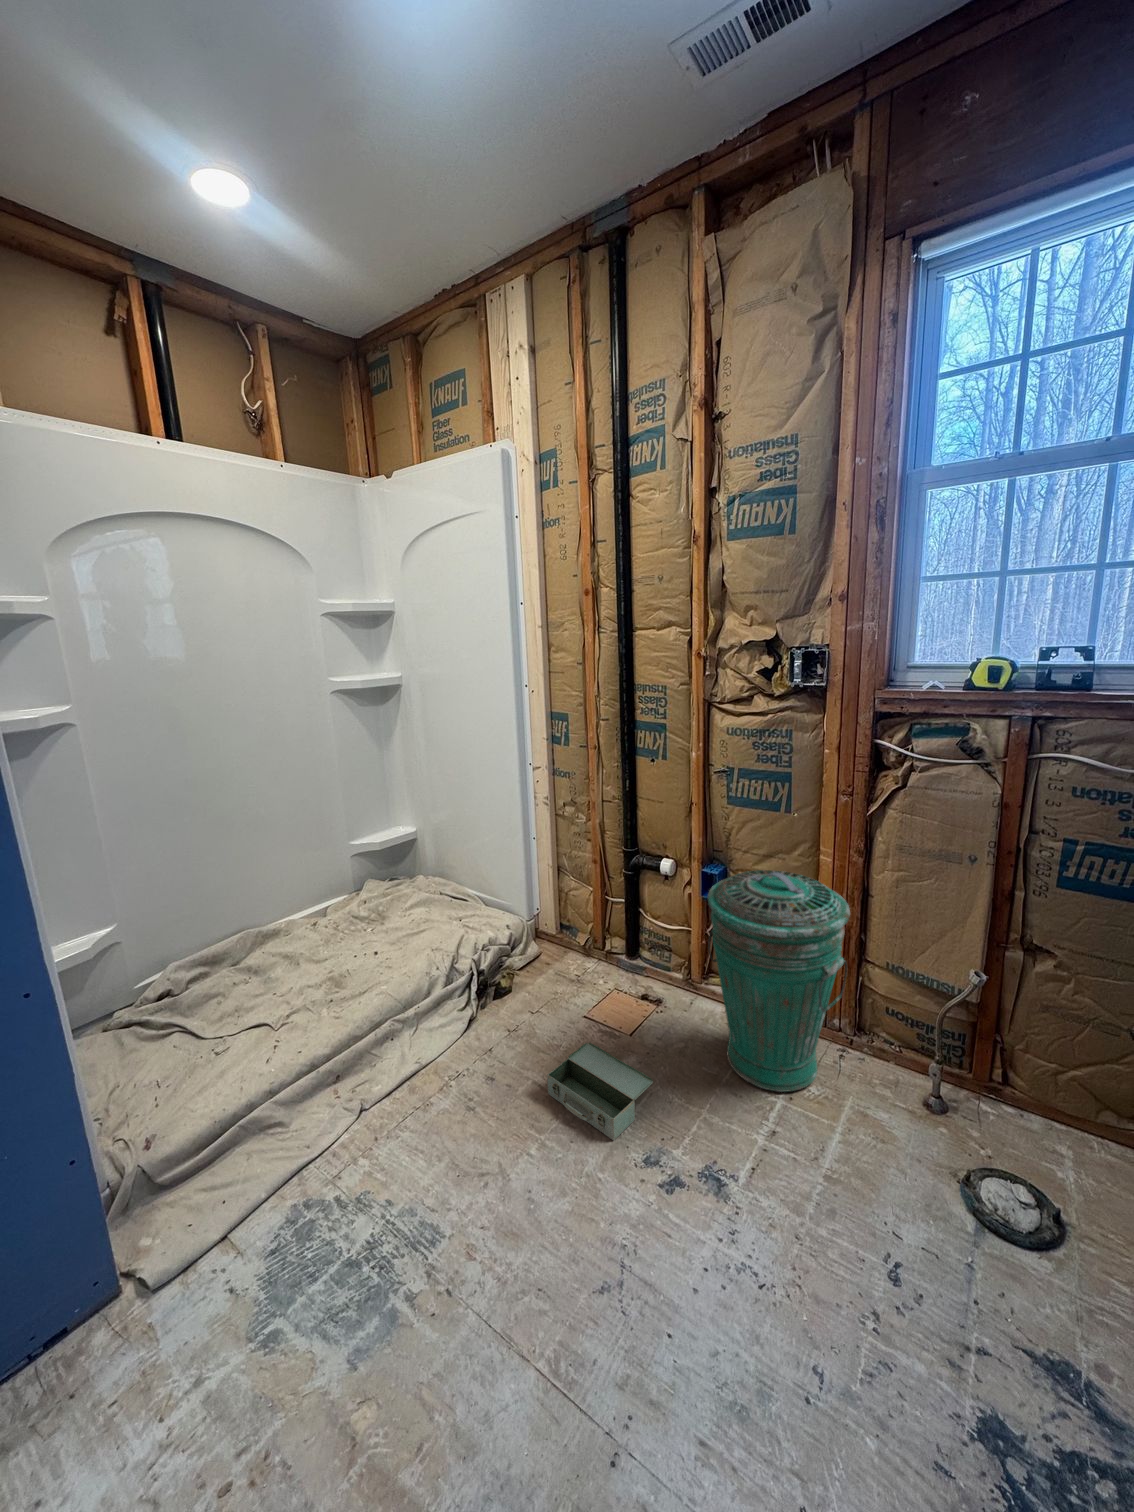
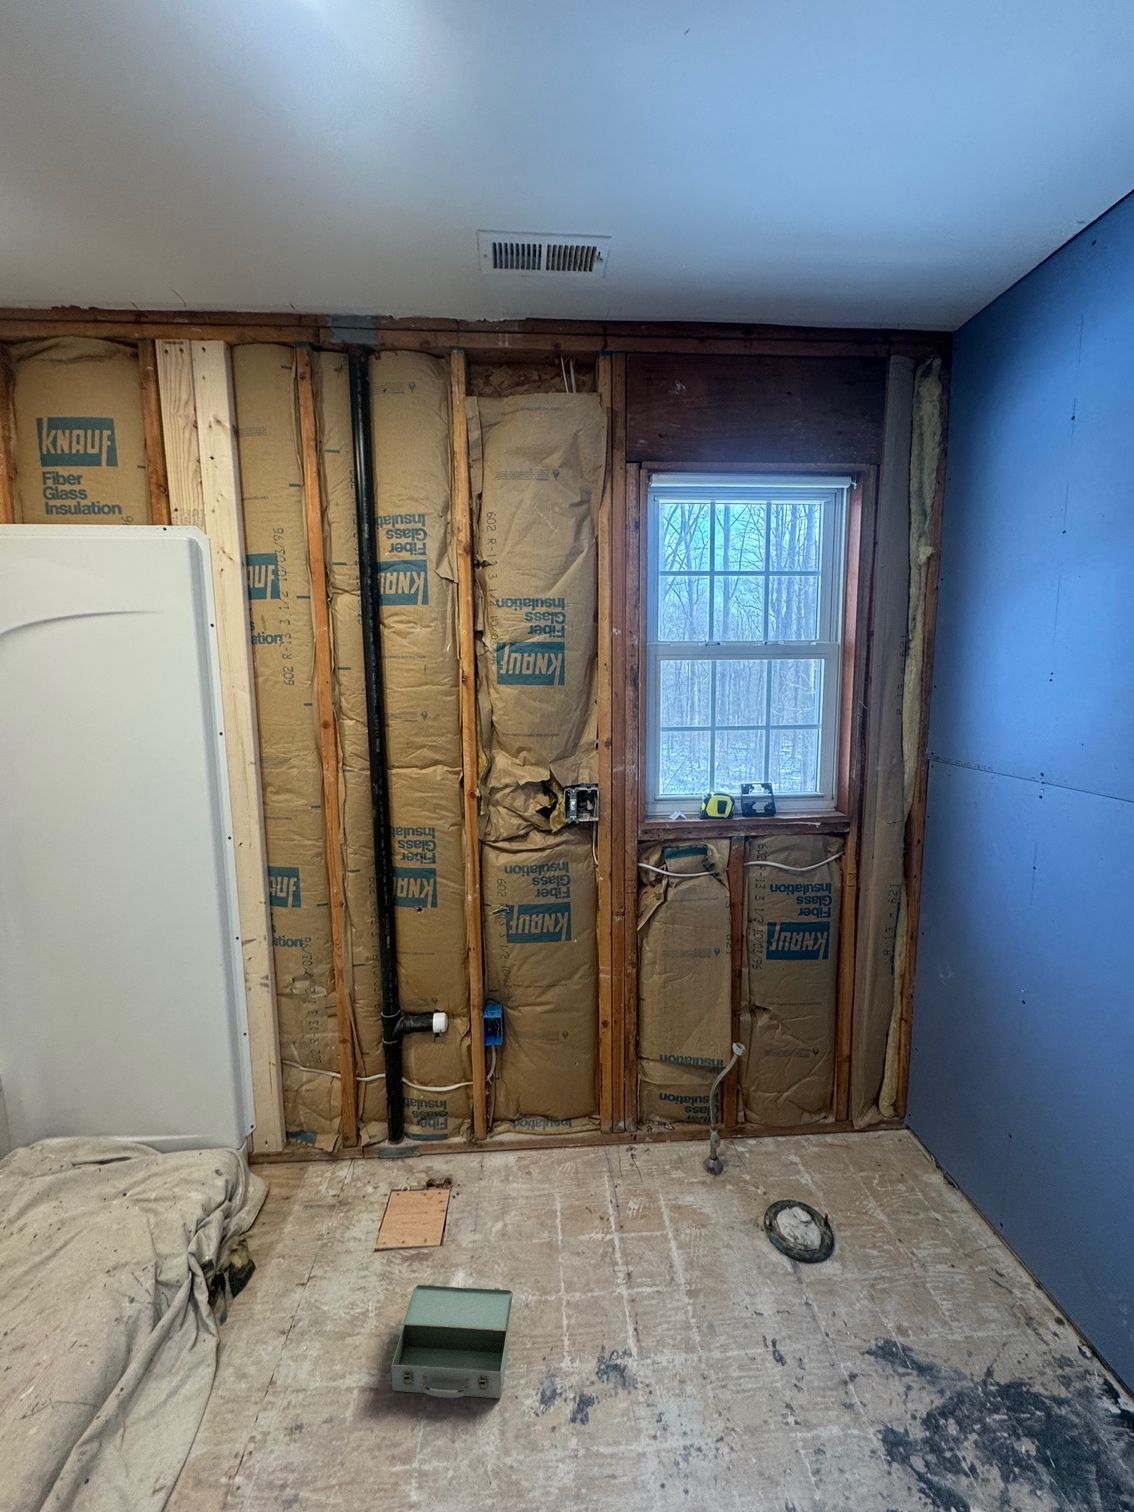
trash can: present [708,870,850,1092] -> none [522,1000,652,1233]

